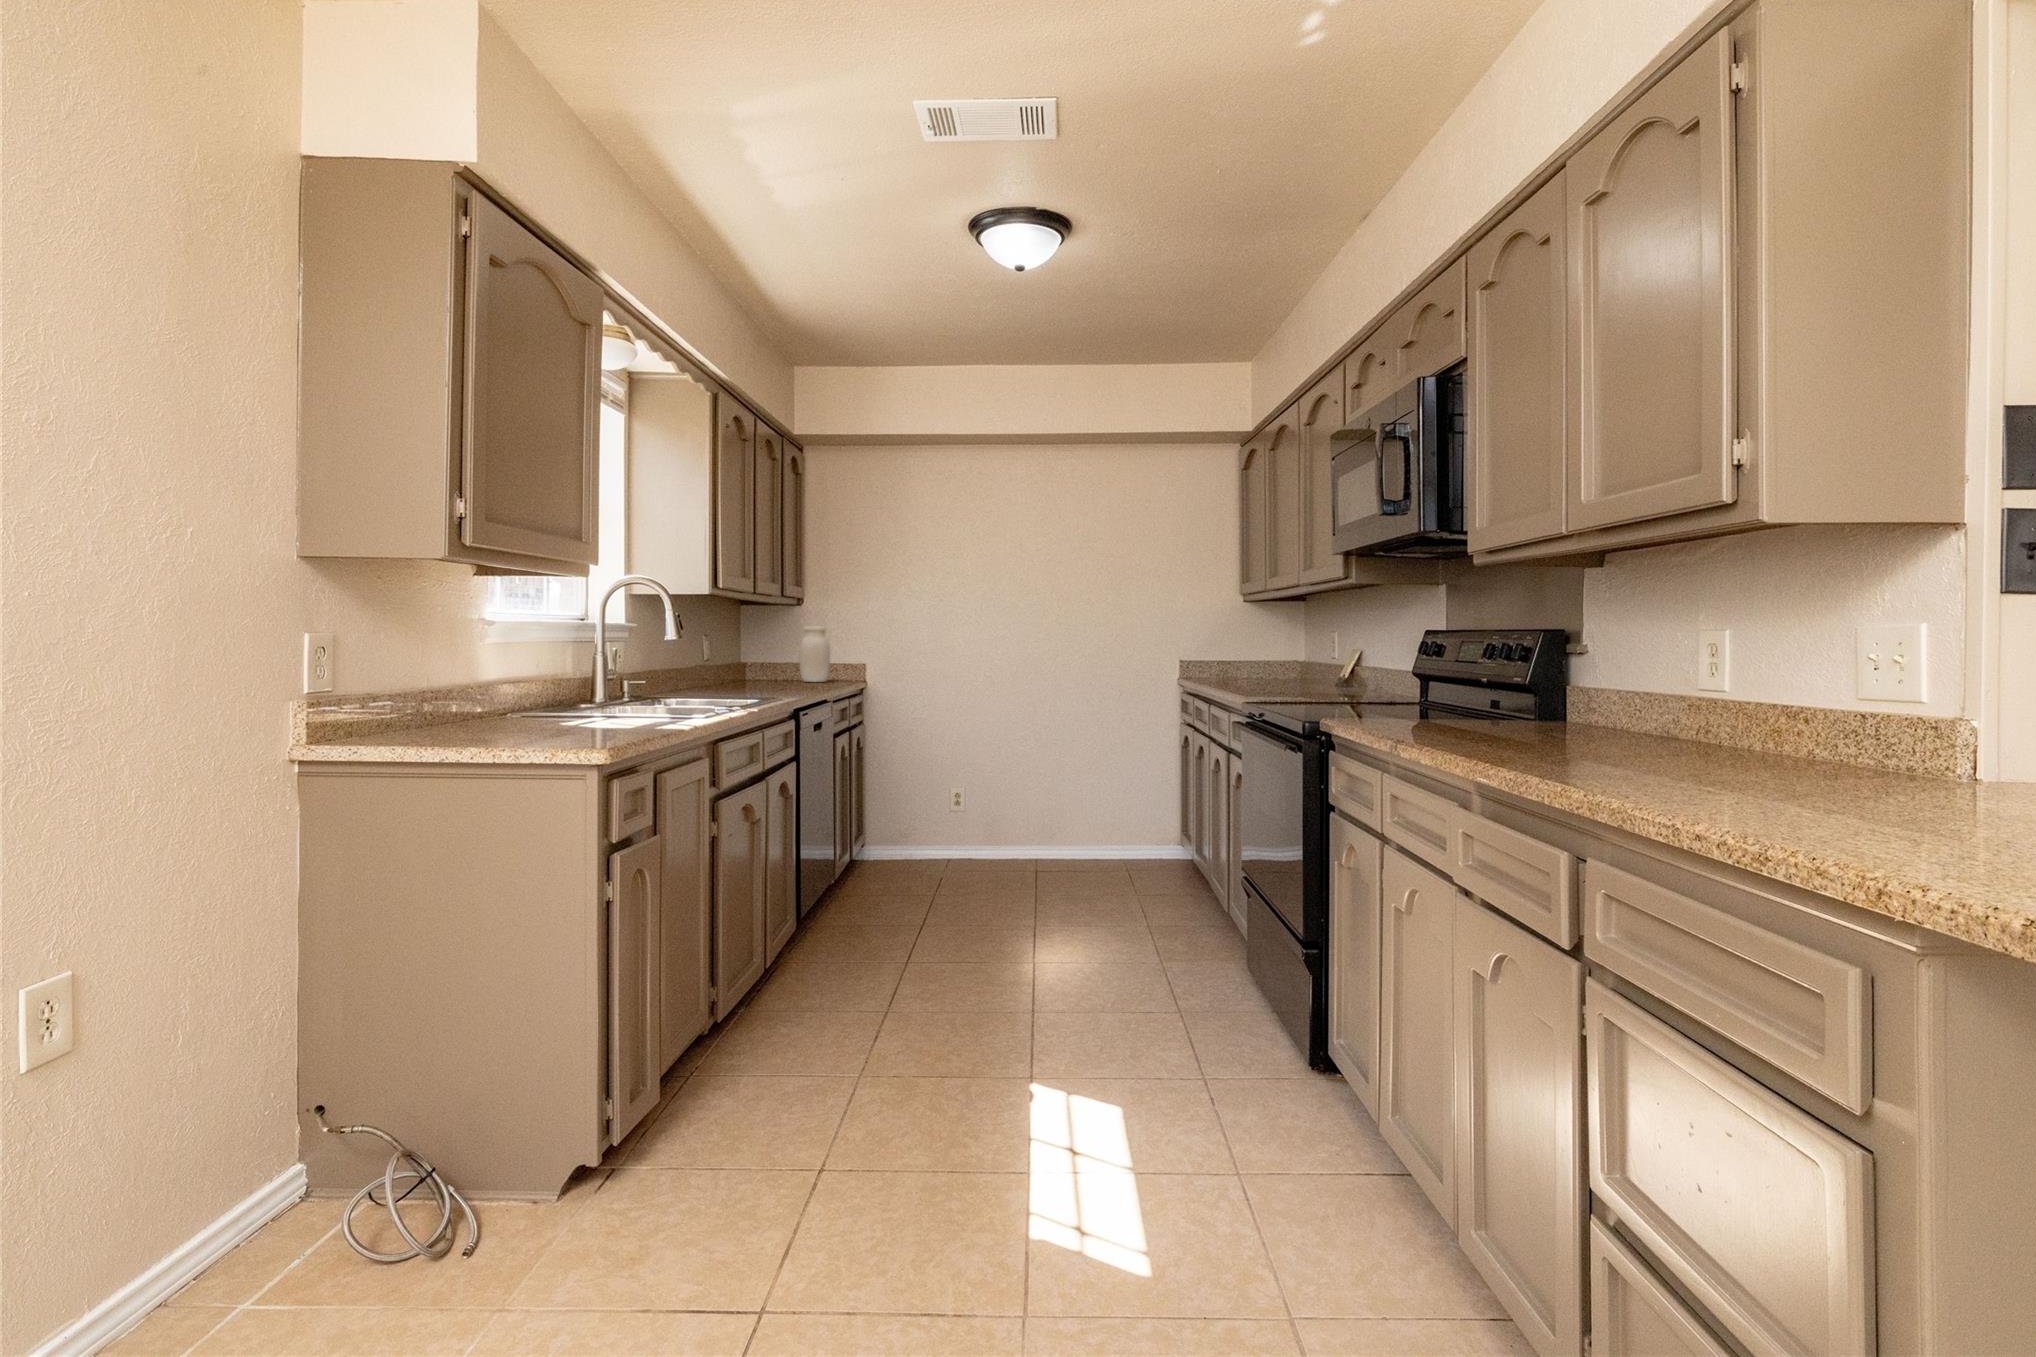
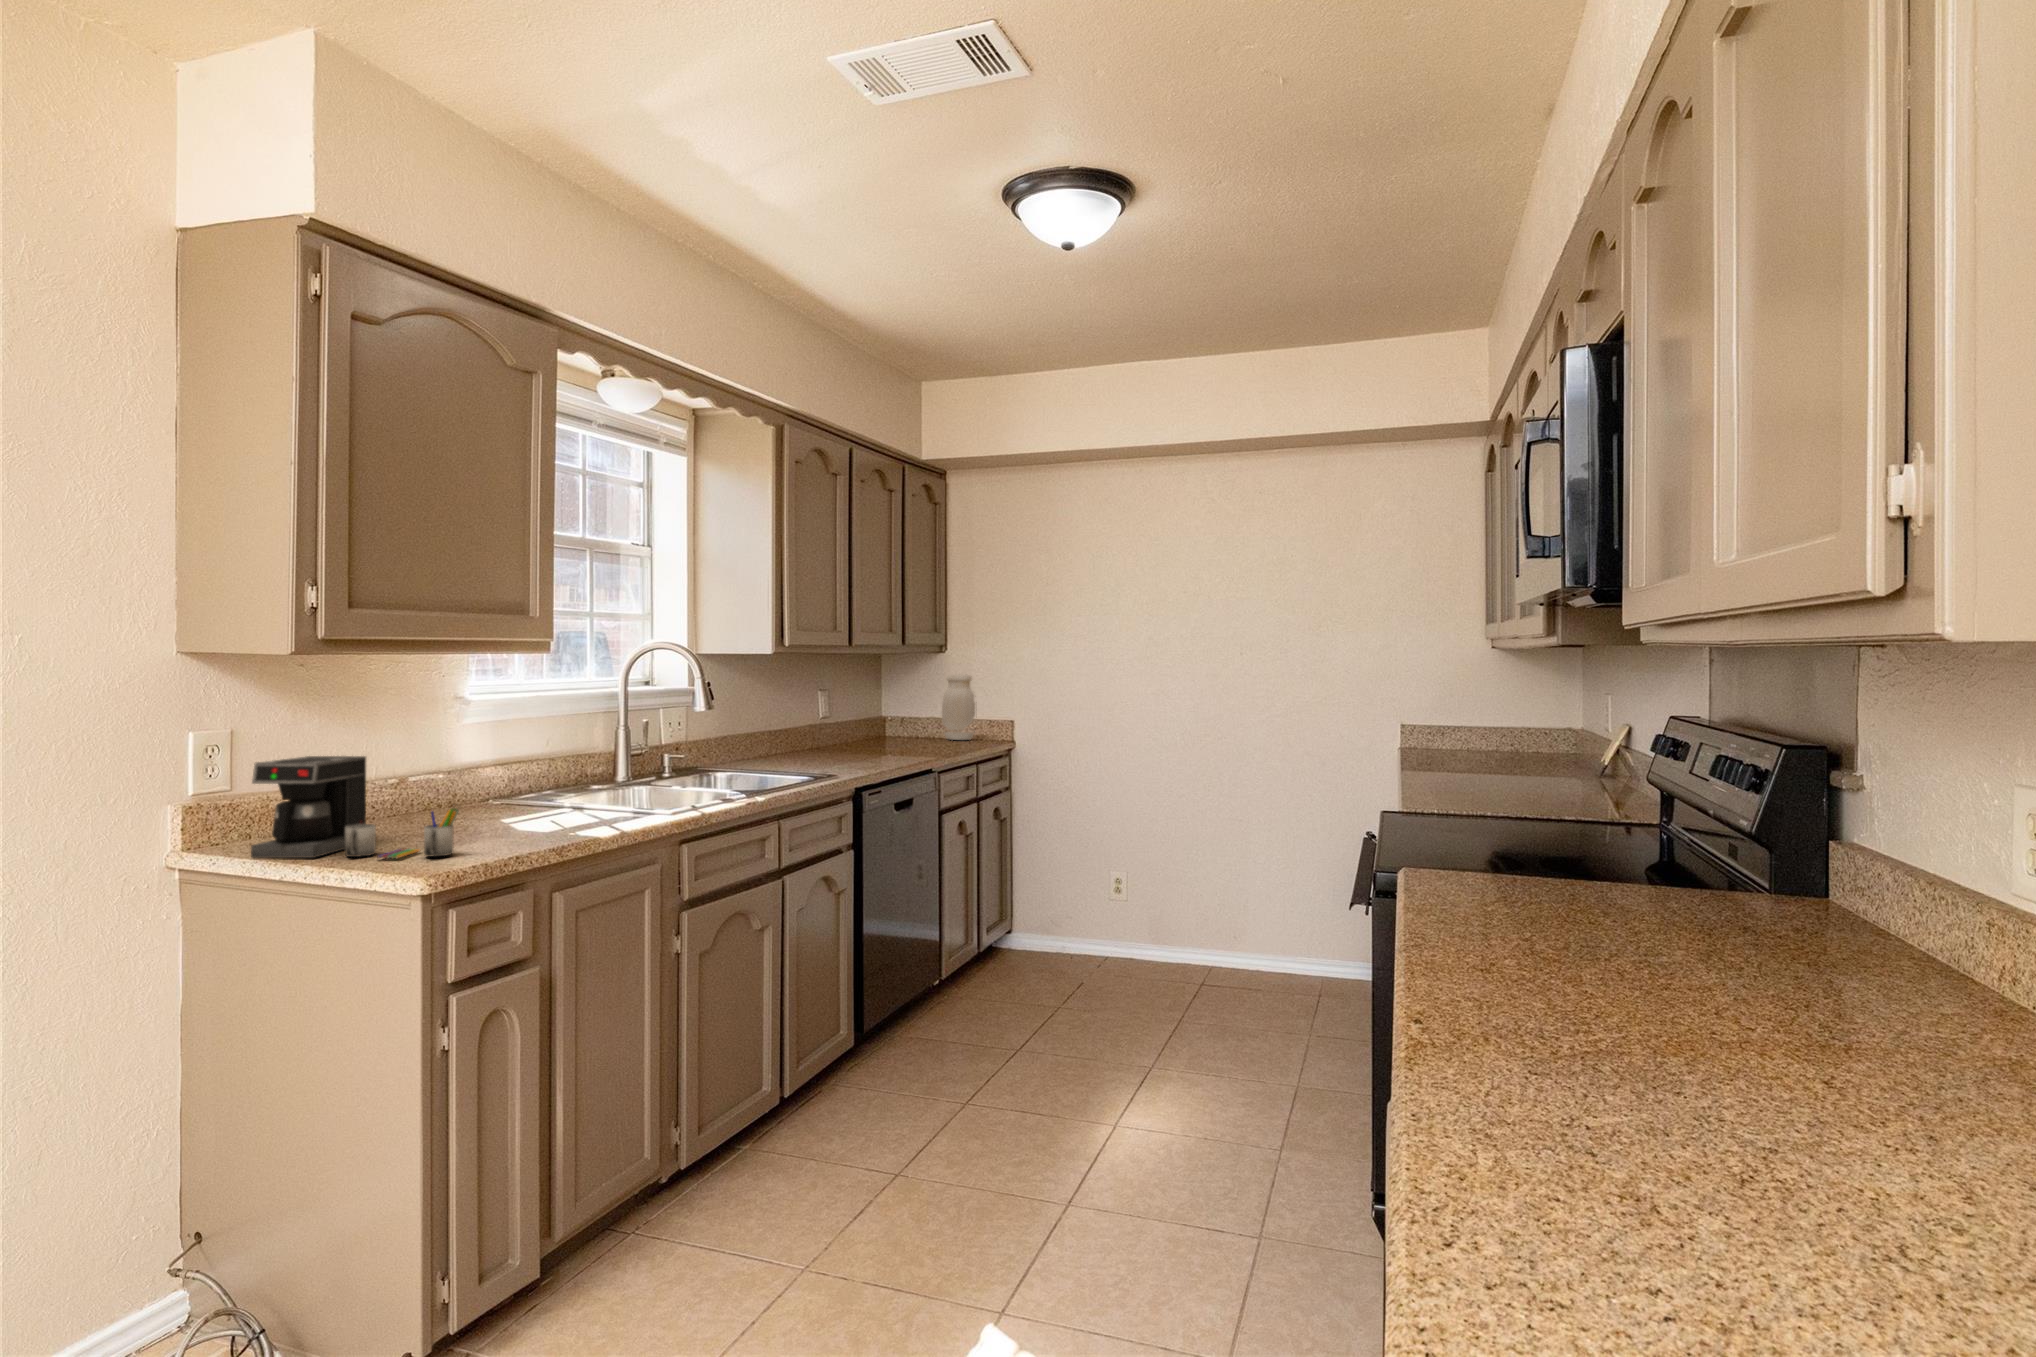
coffee maker: none [411,659,603,745] -> present [251,756,459,858]

